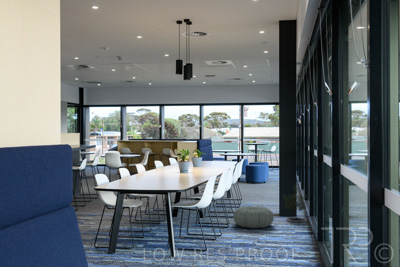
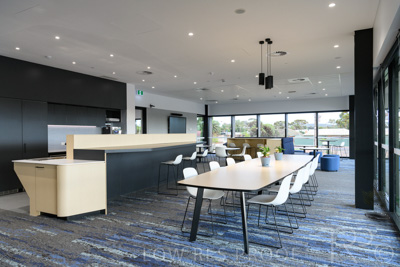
pouf: present [234,206,274,228] -> none [311,199,353,223]

